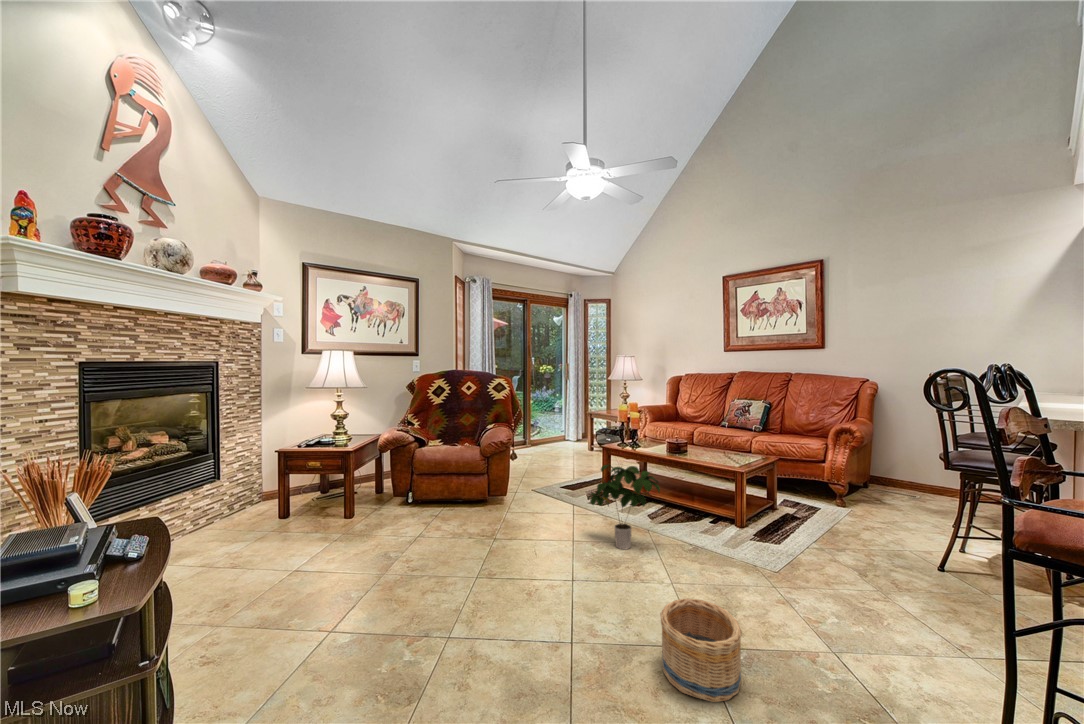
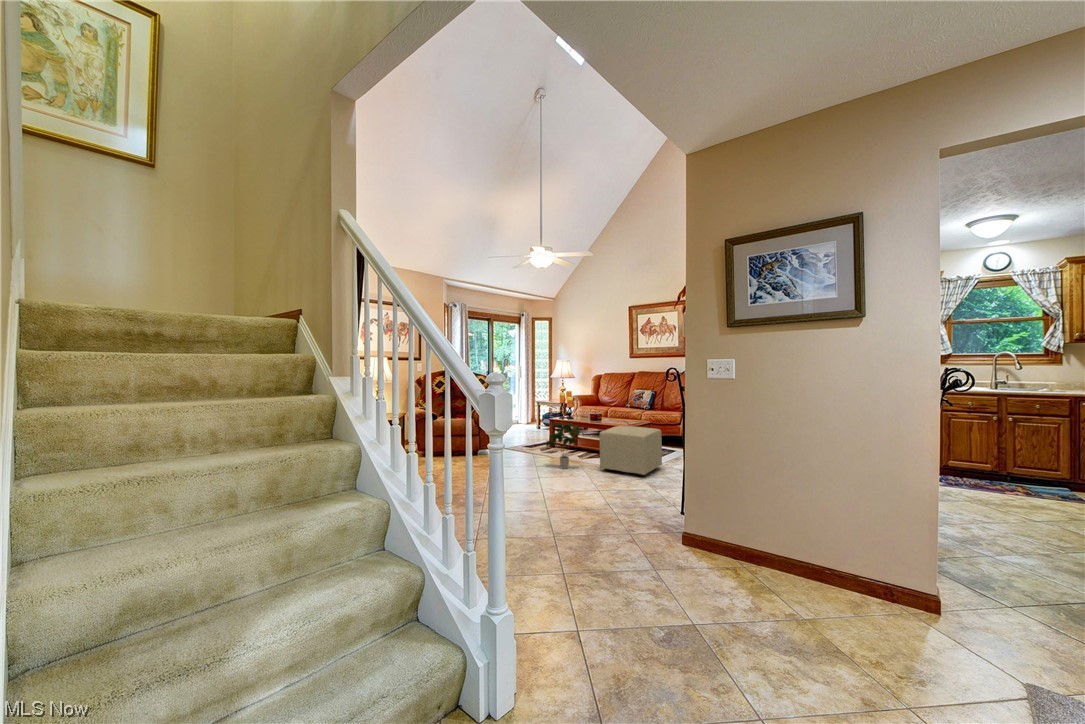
ottoman: none [690,471,816,589] -> present [599,426,662,476]
basket: present [660,599,742,702] -> none [582,470,614,502]

